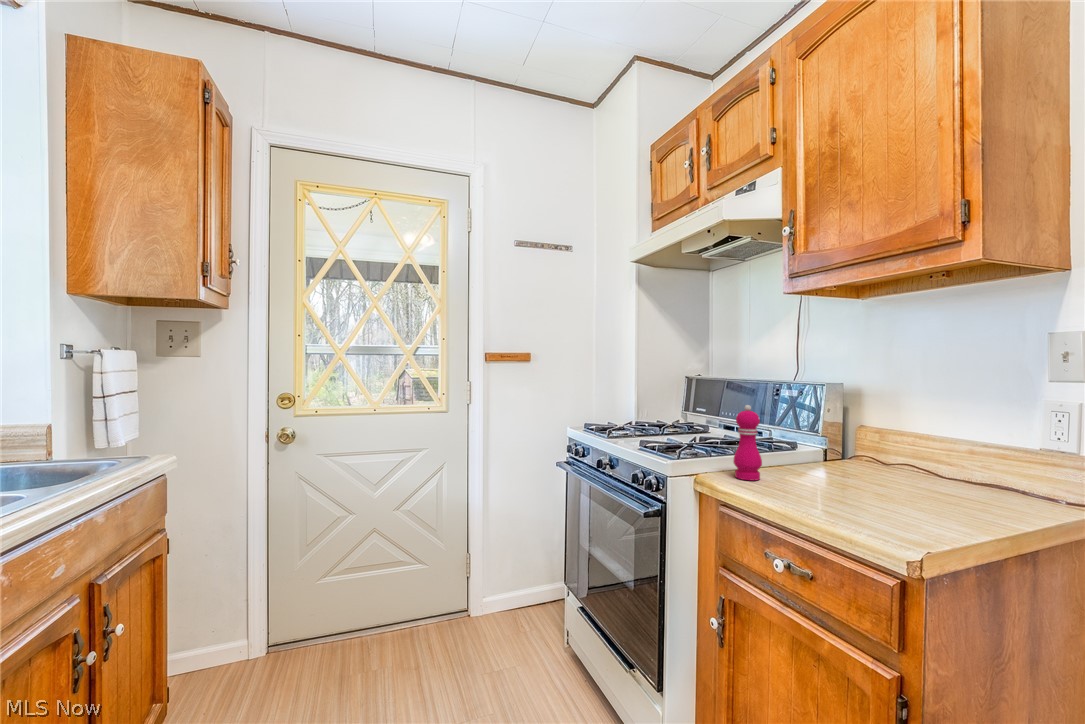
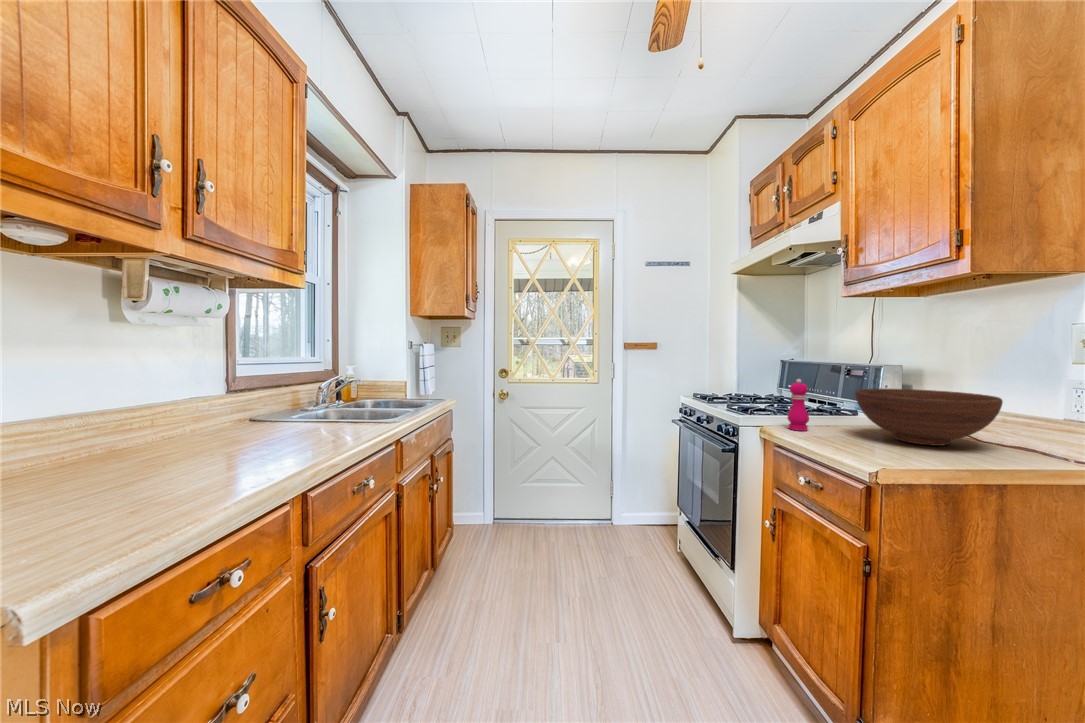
fruit bowl: none [818,416,996,494] -> present [855,389,1003,446]

